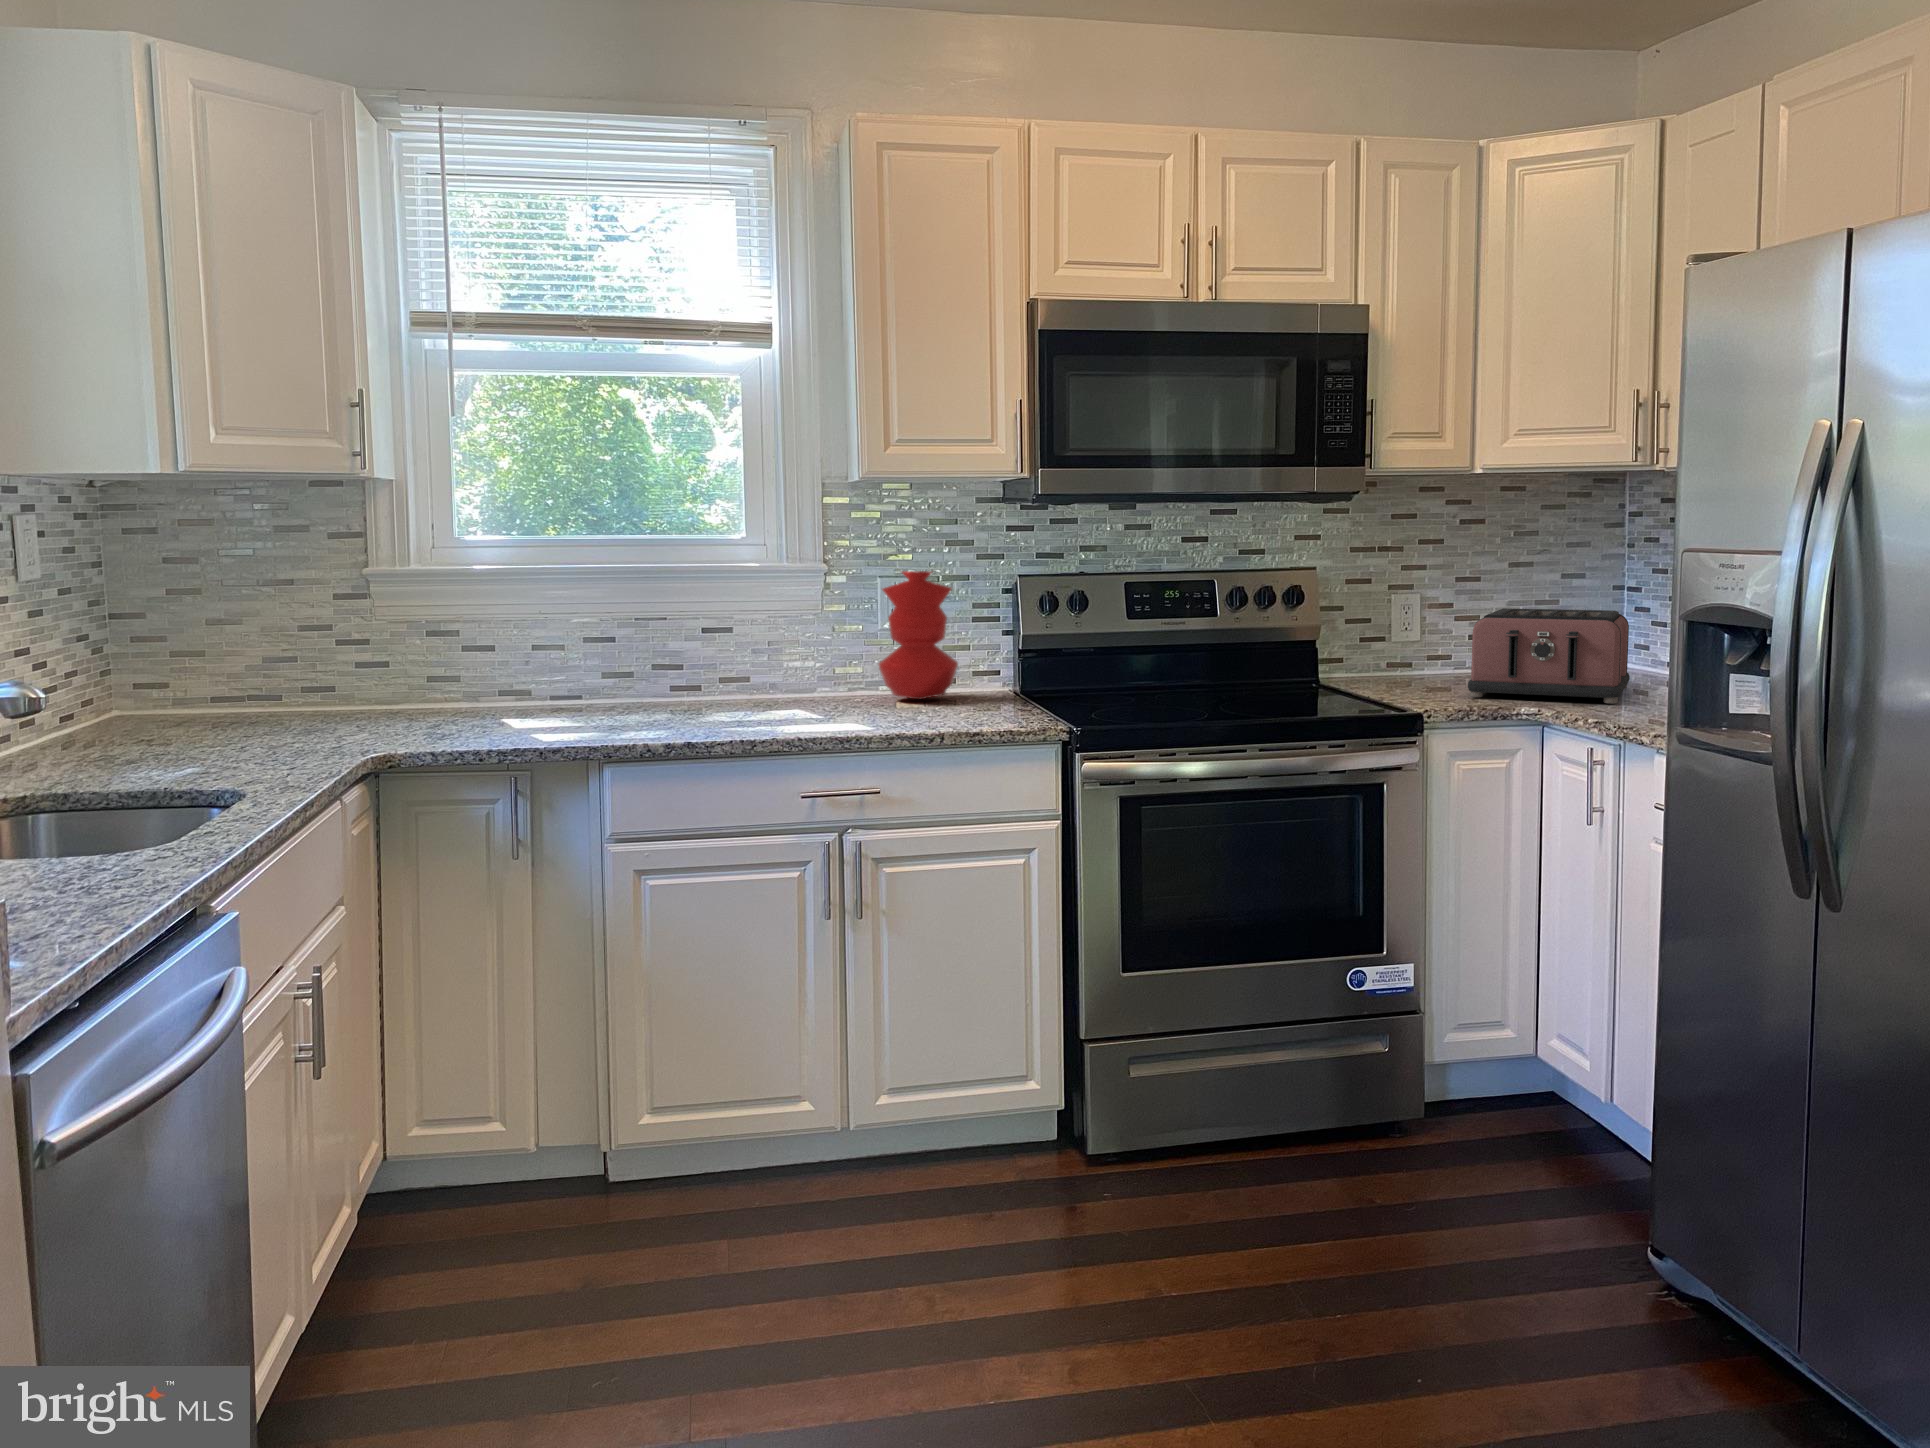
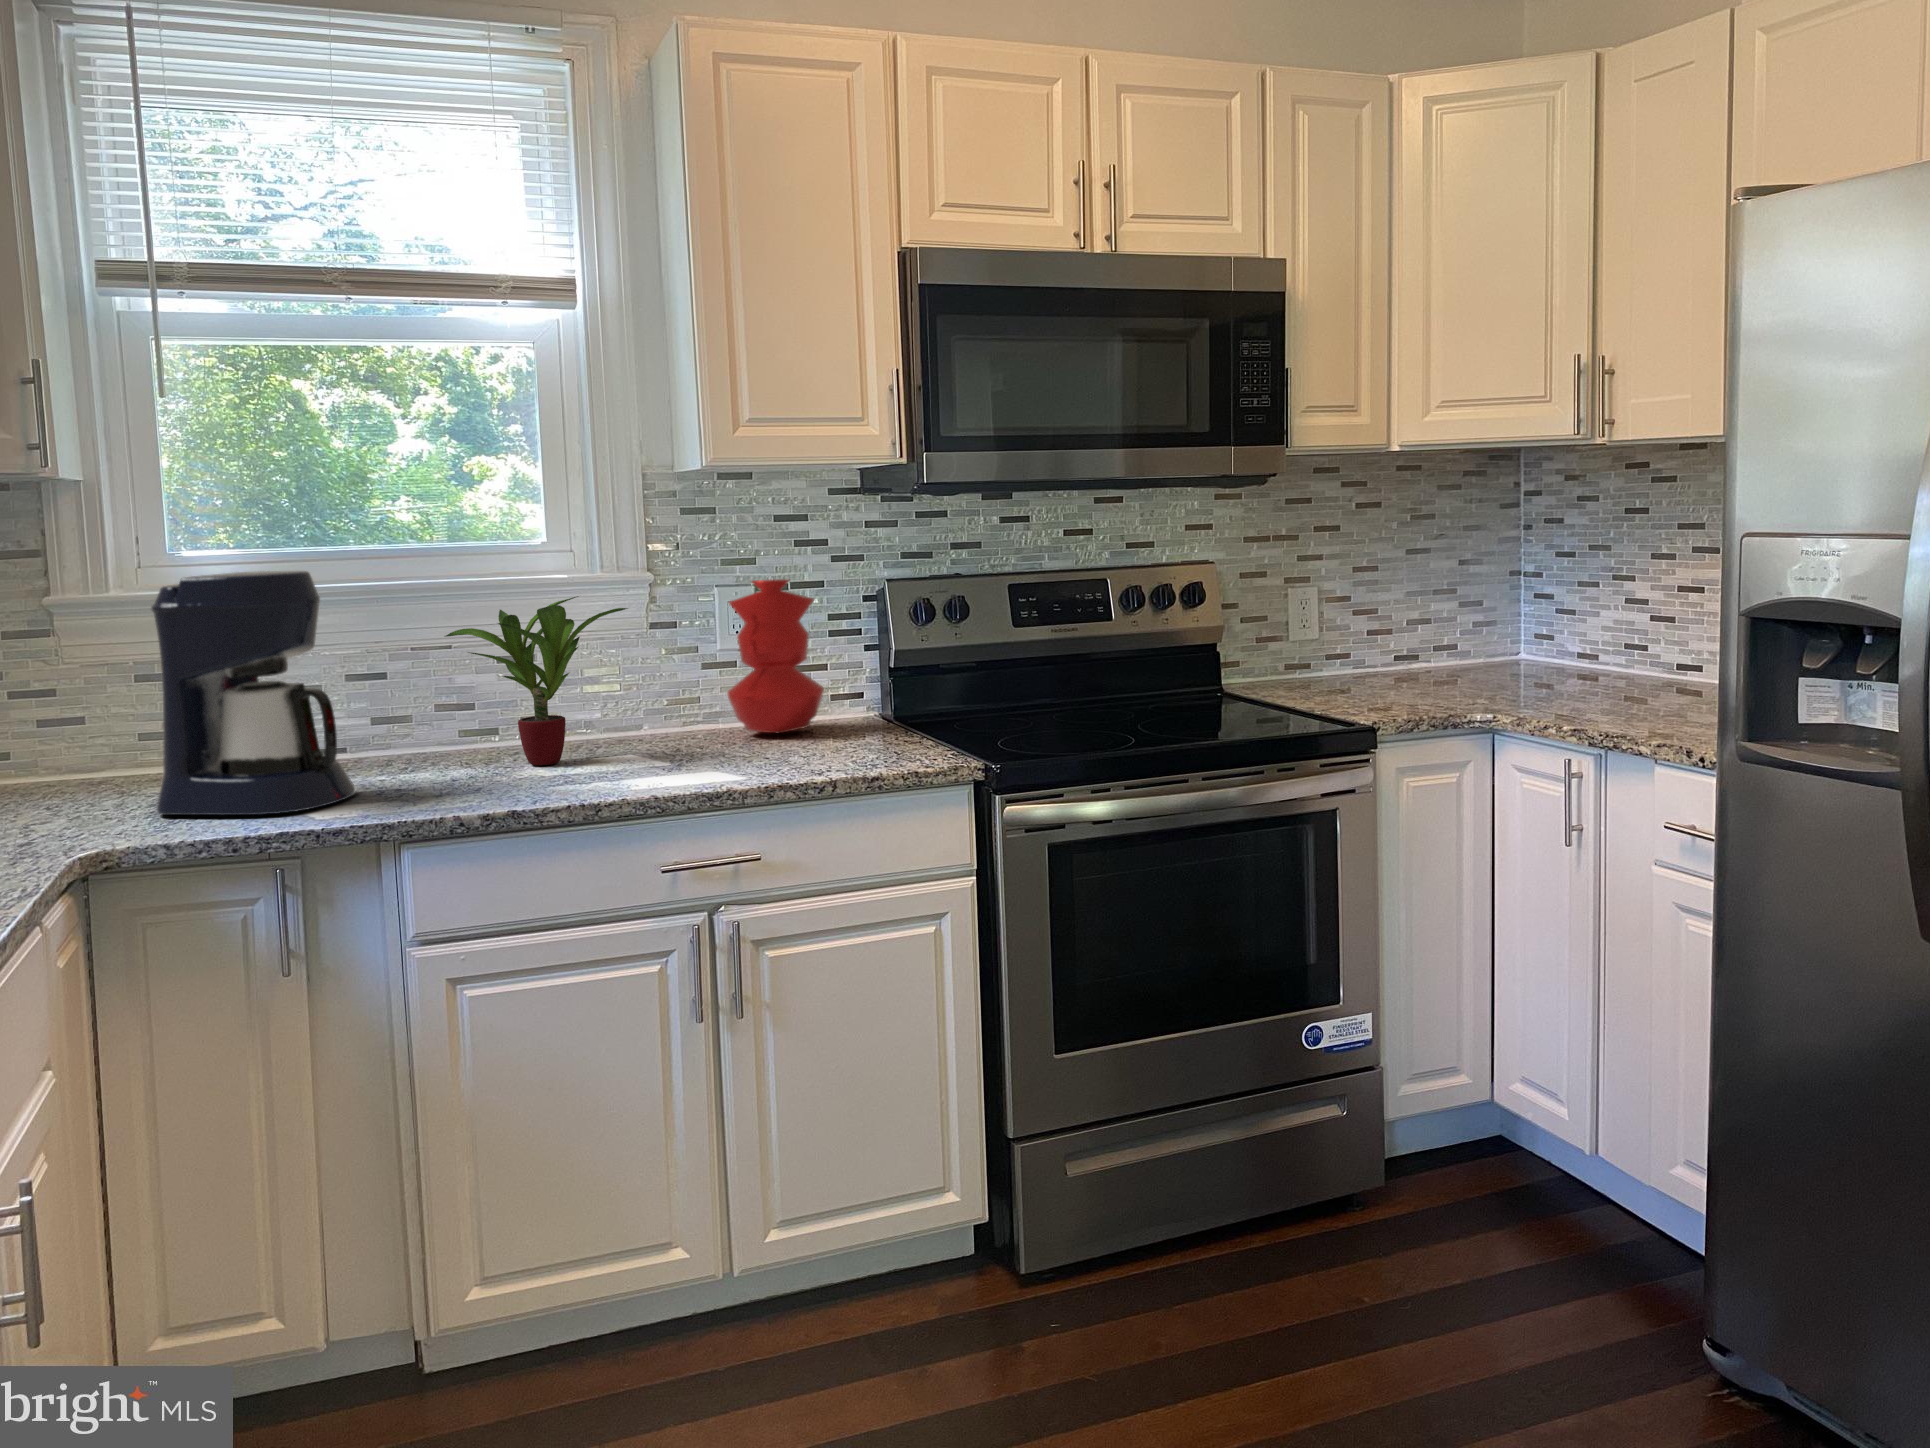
coffee maker: none [433,552,578,736] -> present [151,571,356,815]
potted plant: none [652,579,794,714] -> present [444,596,628,765]
toaster: present [1468,608,1630,704] -> none [1397,600,1565,704]

